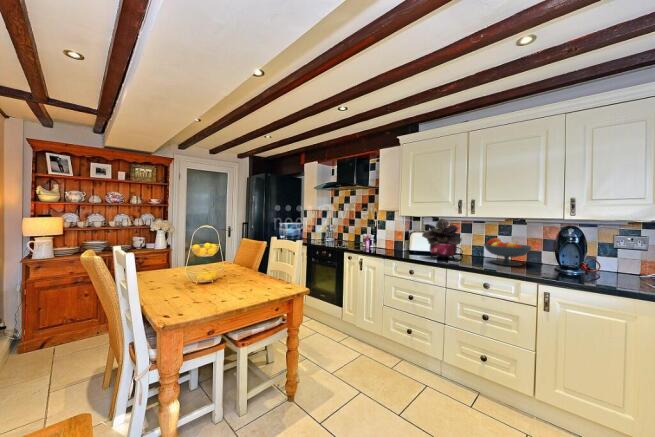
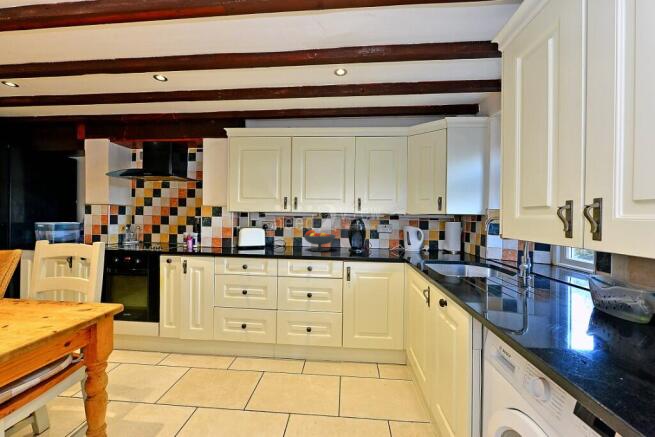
potted plant: present [422,219,462,259] -> none [253,214,288,251]

